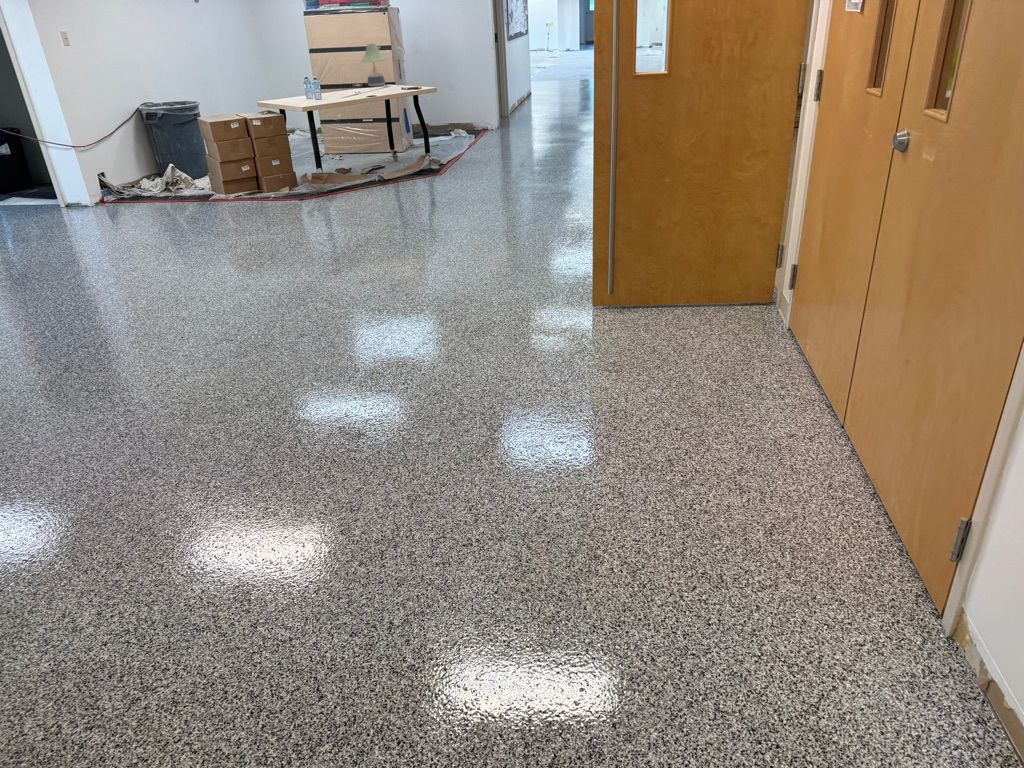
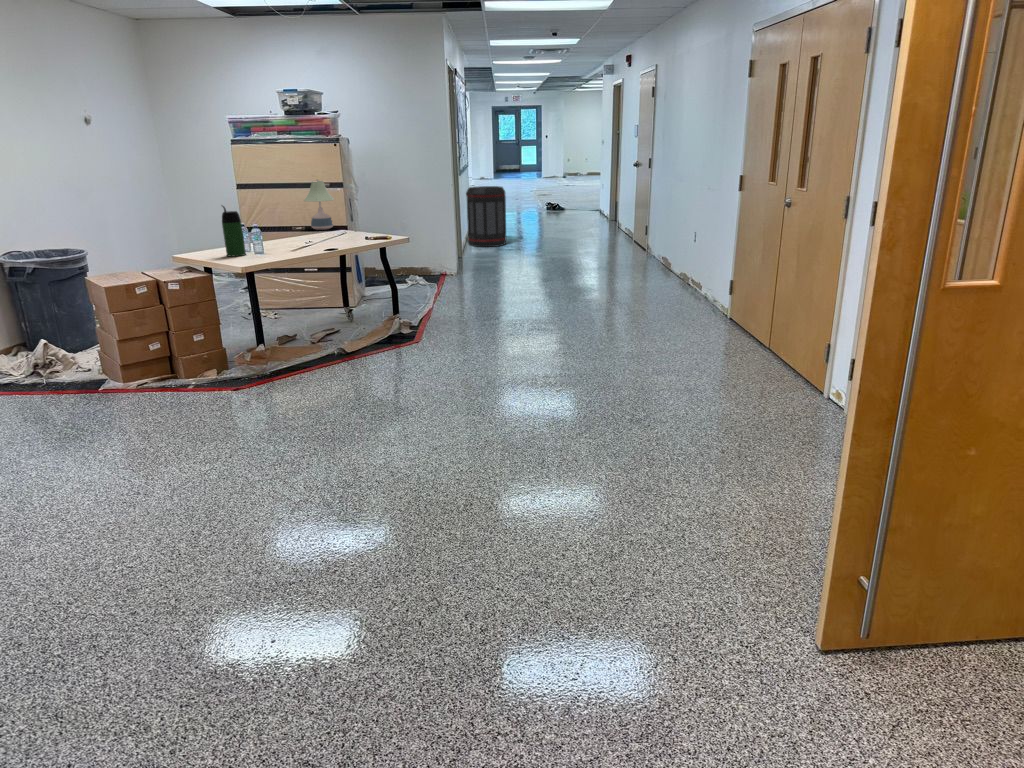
trash can: none [515,51,553,109] -> present [466,186,506,247]
thermos bottle: none [289,61,309,102] -> present [222,206,246,257]

